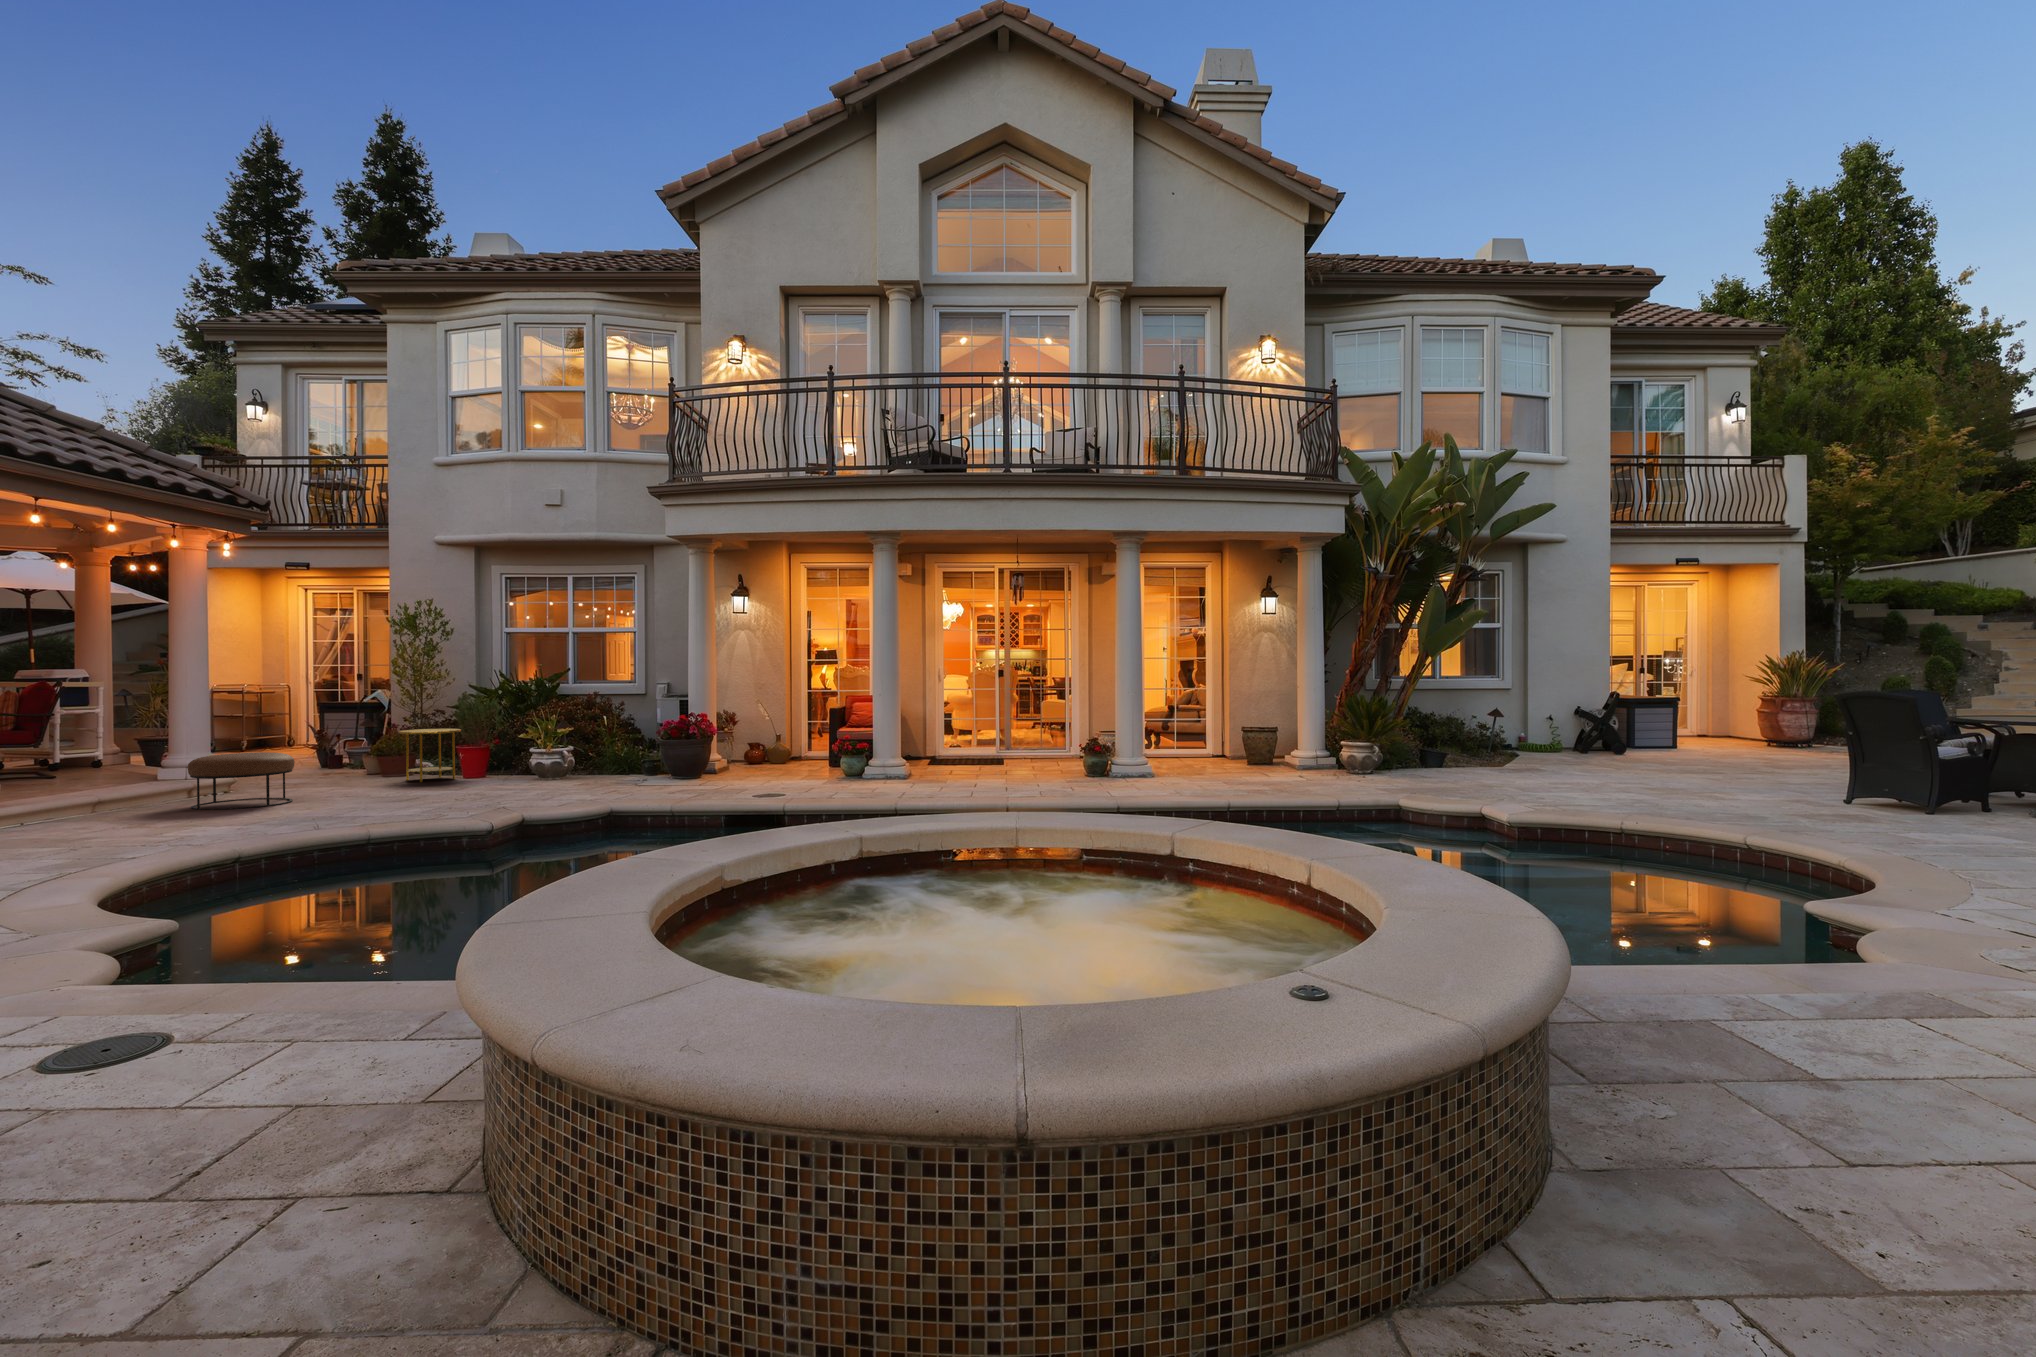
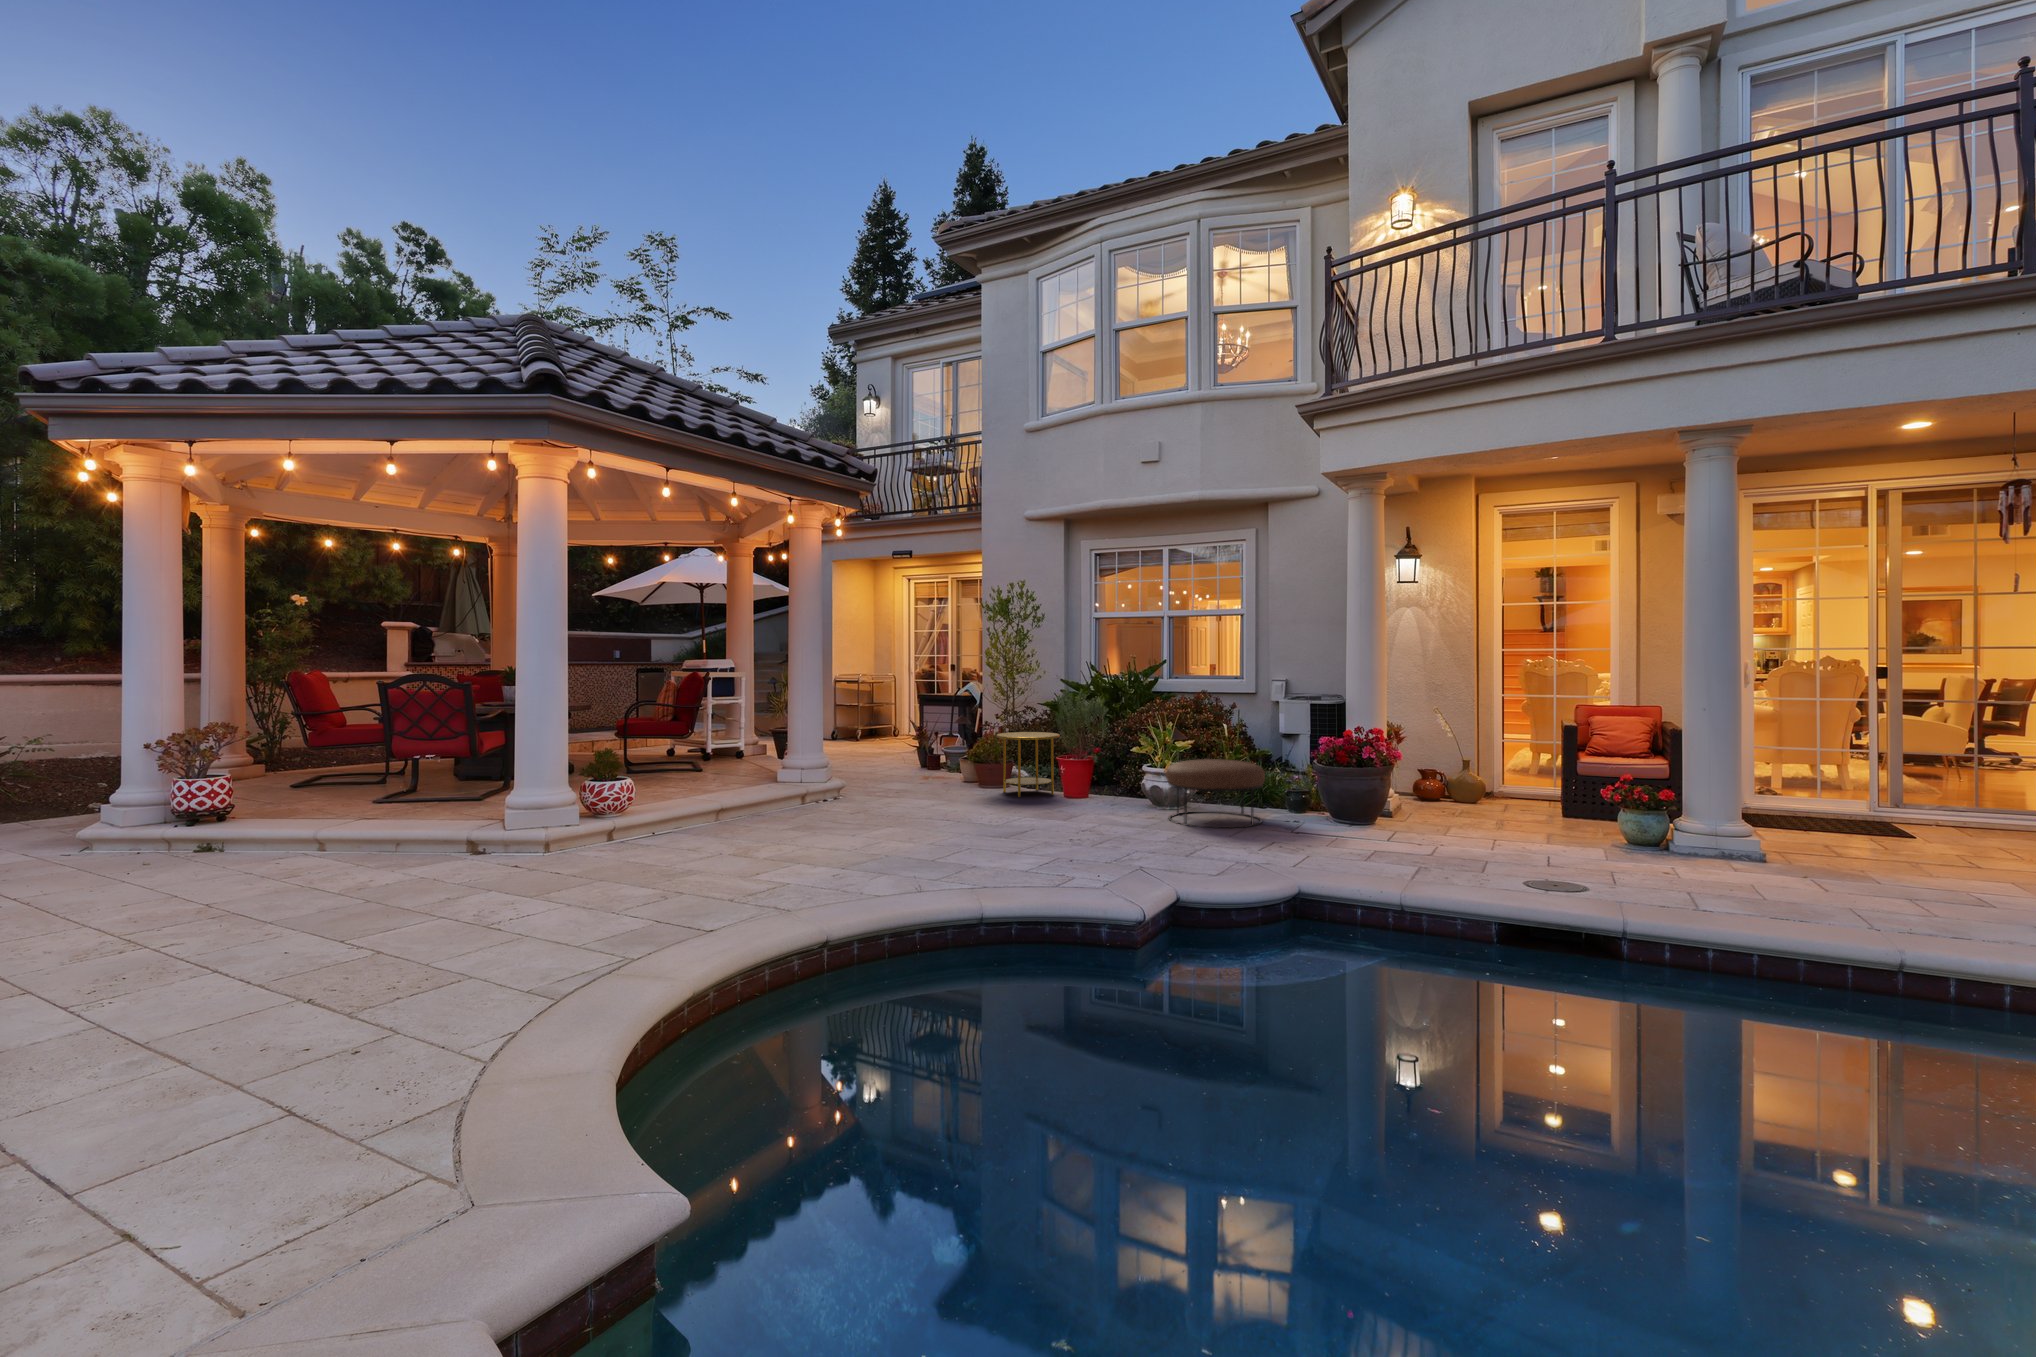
ottoman: present [188,752,295,810] -> present [1166,759,1265,828]

